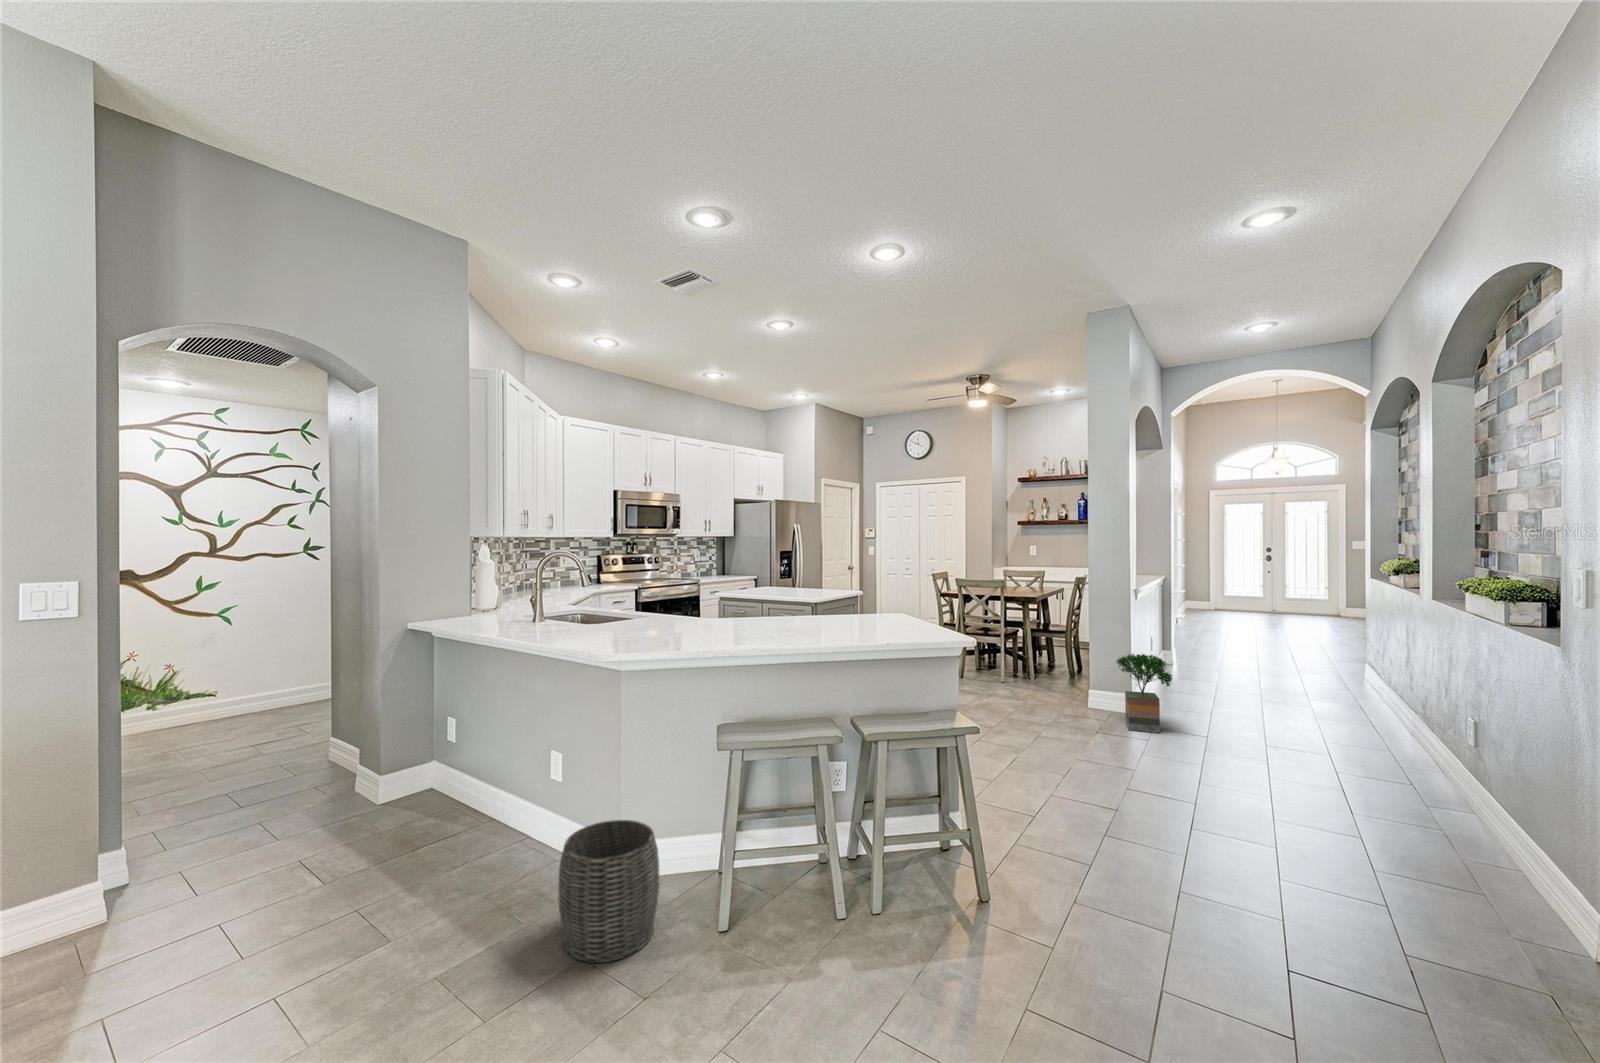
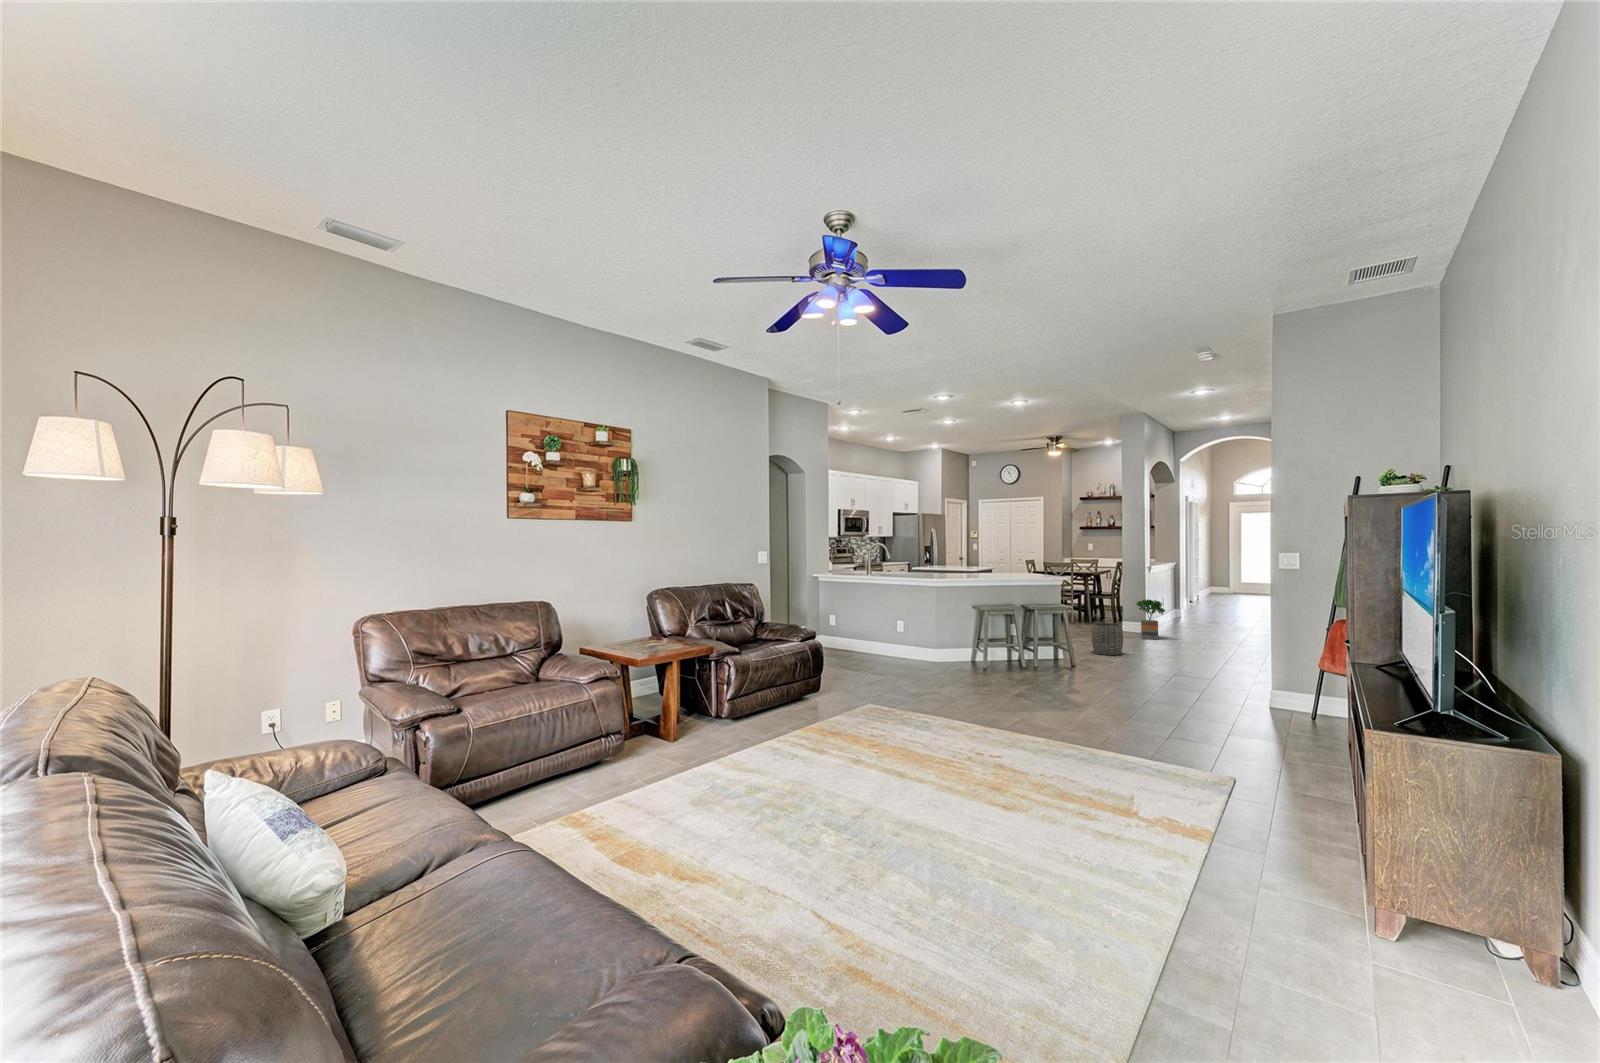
woven basket: present [558,820,659,963] -> present [1092,623,1123,655]

